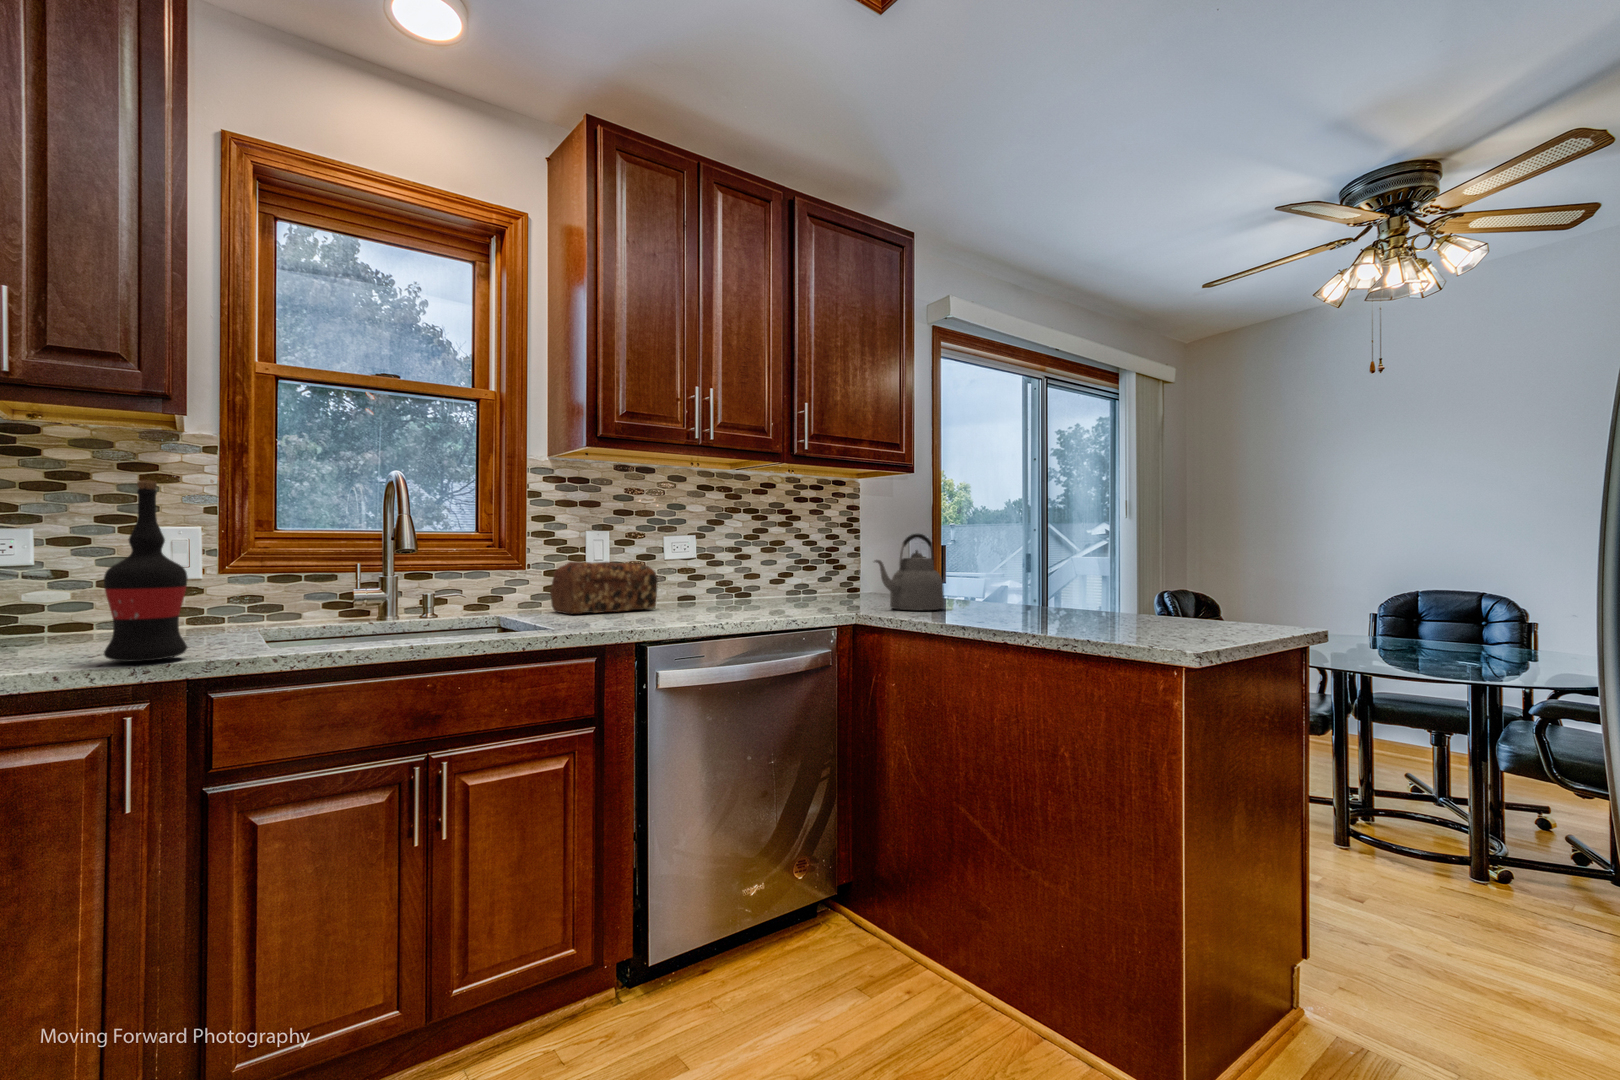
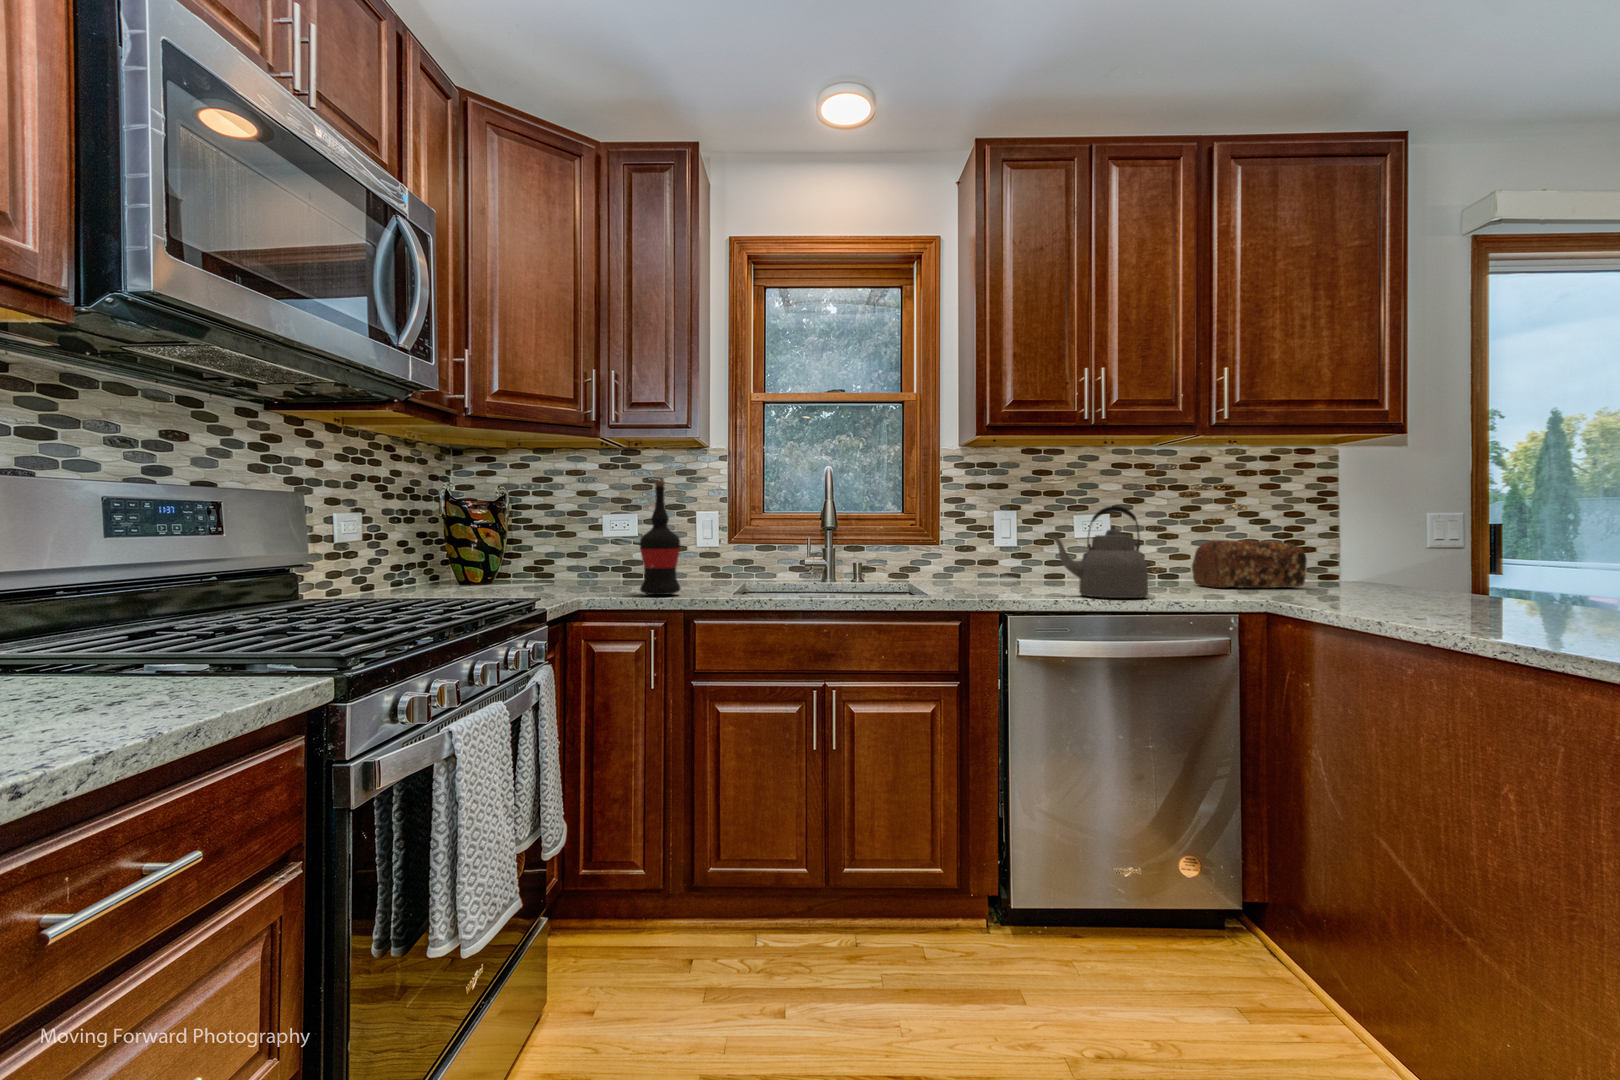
kettle: present [874,534,944,610] -> present [1049,506,1148,598]
bread loaf: present [550,562,658,614] -> present [1192,540,1307,588]

